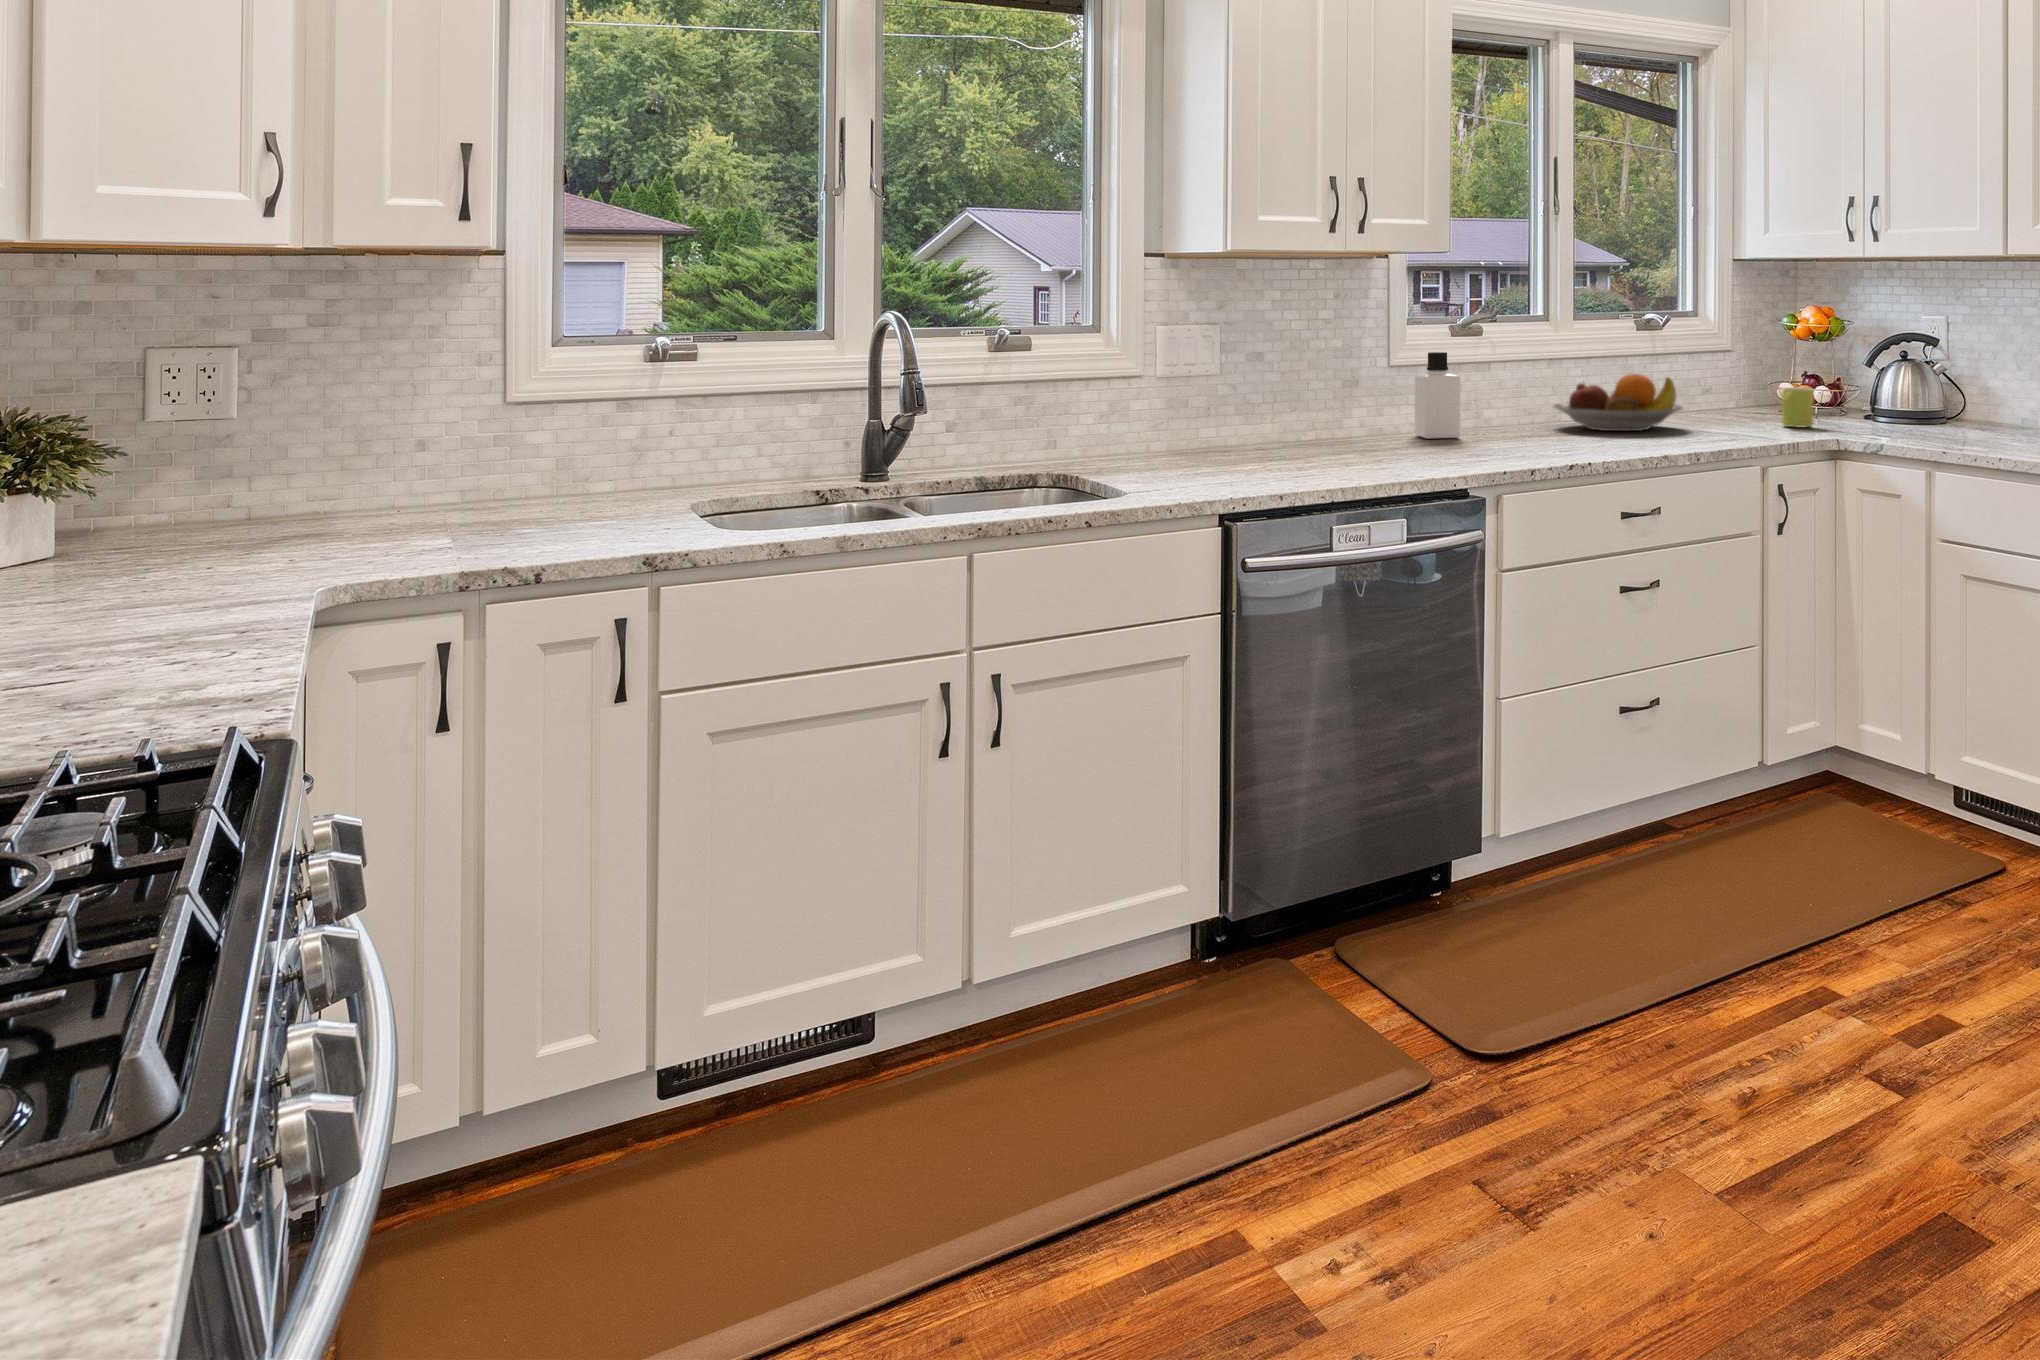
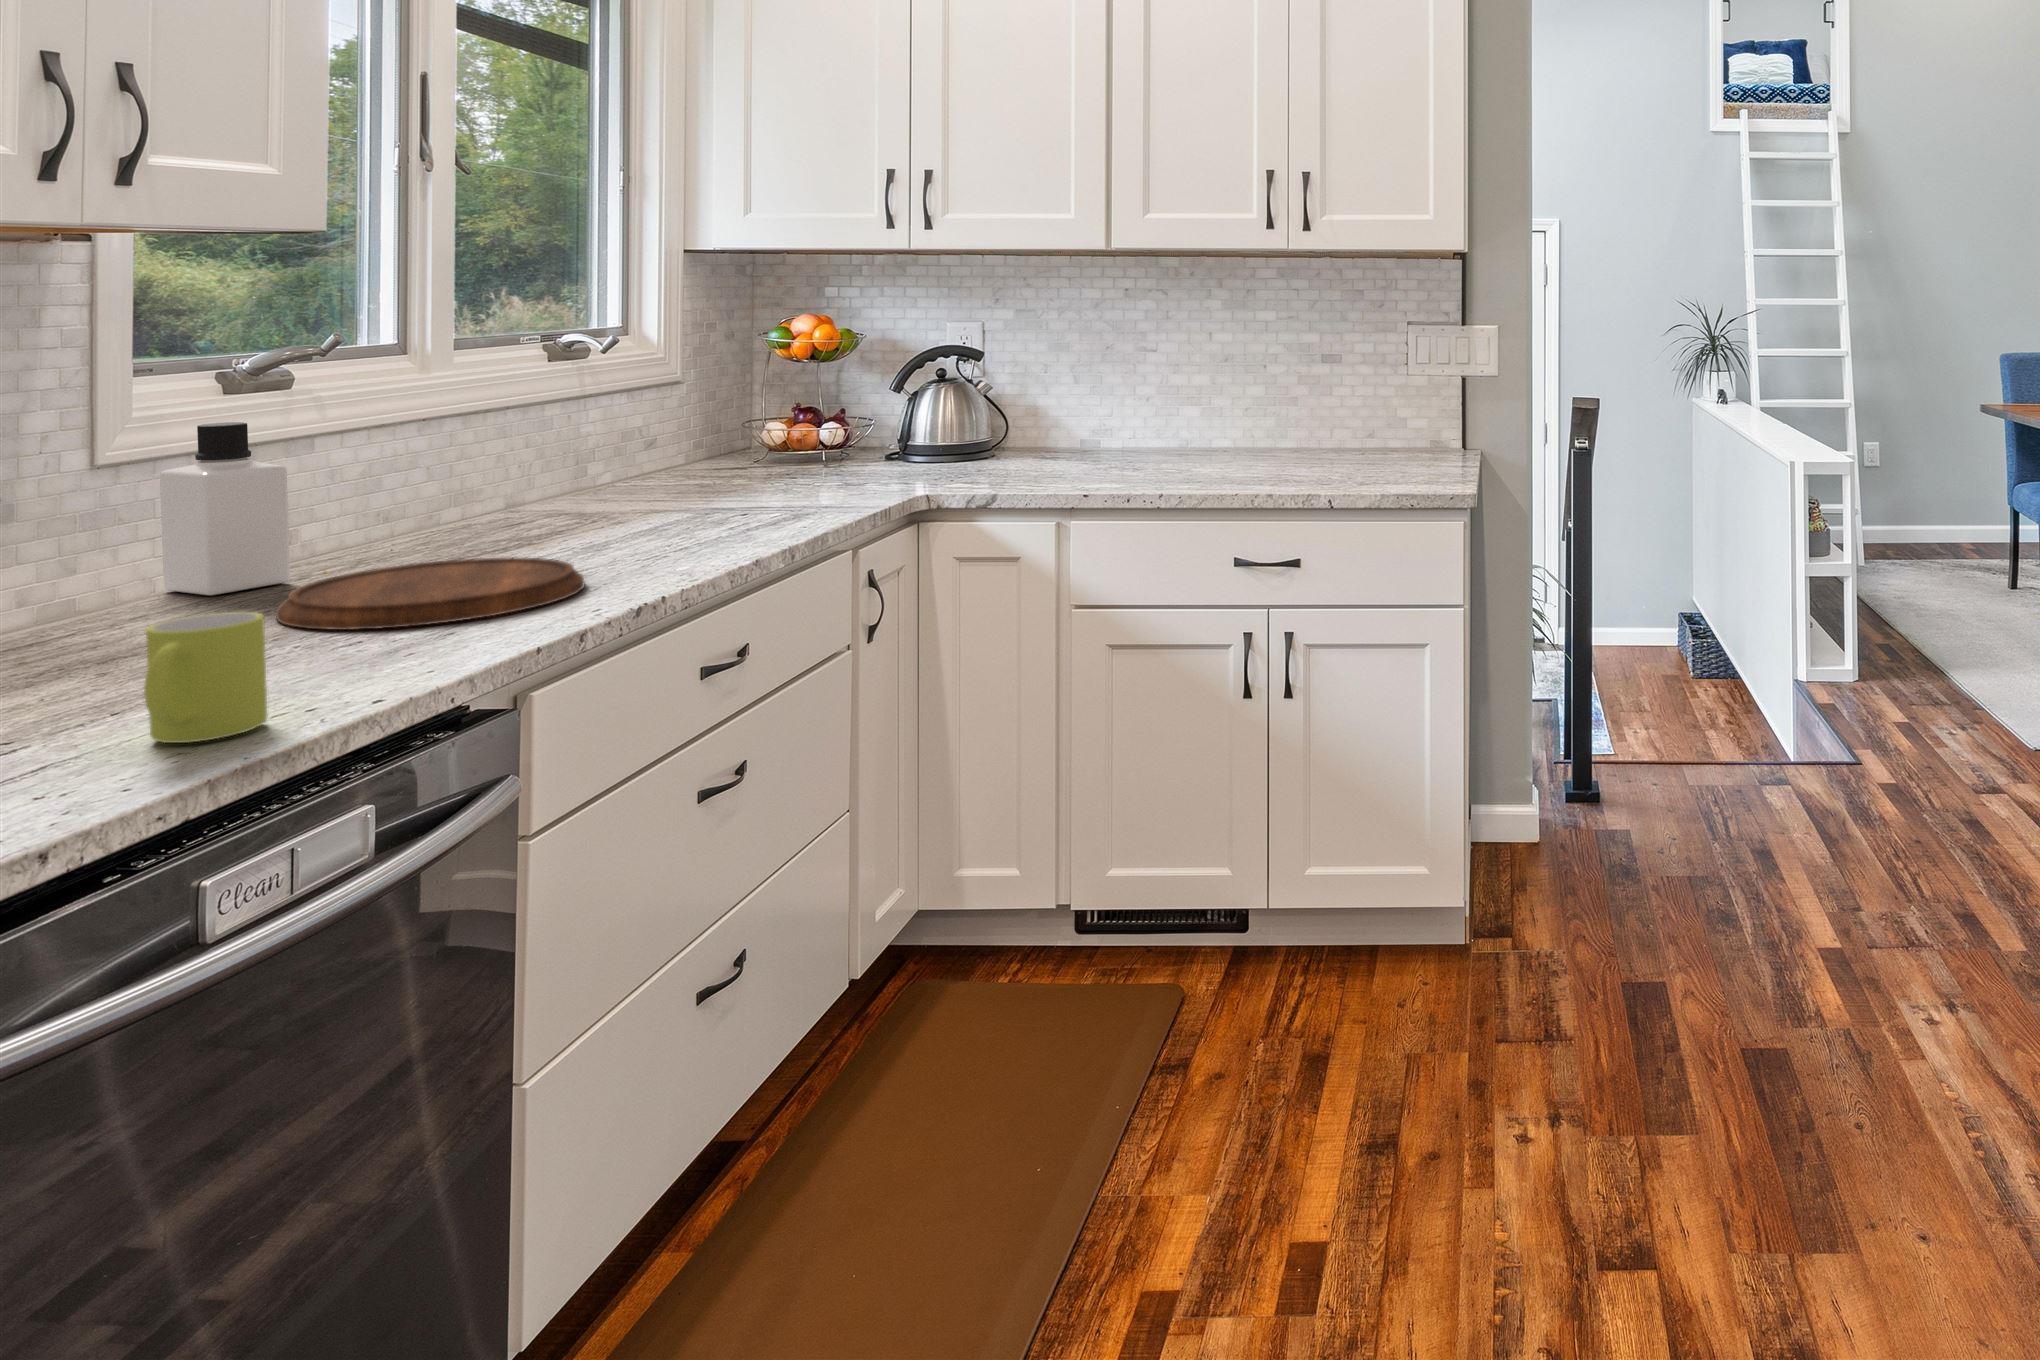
fruit bowl: present [1554,374,1683,431] -> none [441,428,687,526]
mug: present [1782,388,1813,427] -> present [144,612,268,743]
cutting board: none [1434,434,1568,458] -> present [276,558,585,630]

